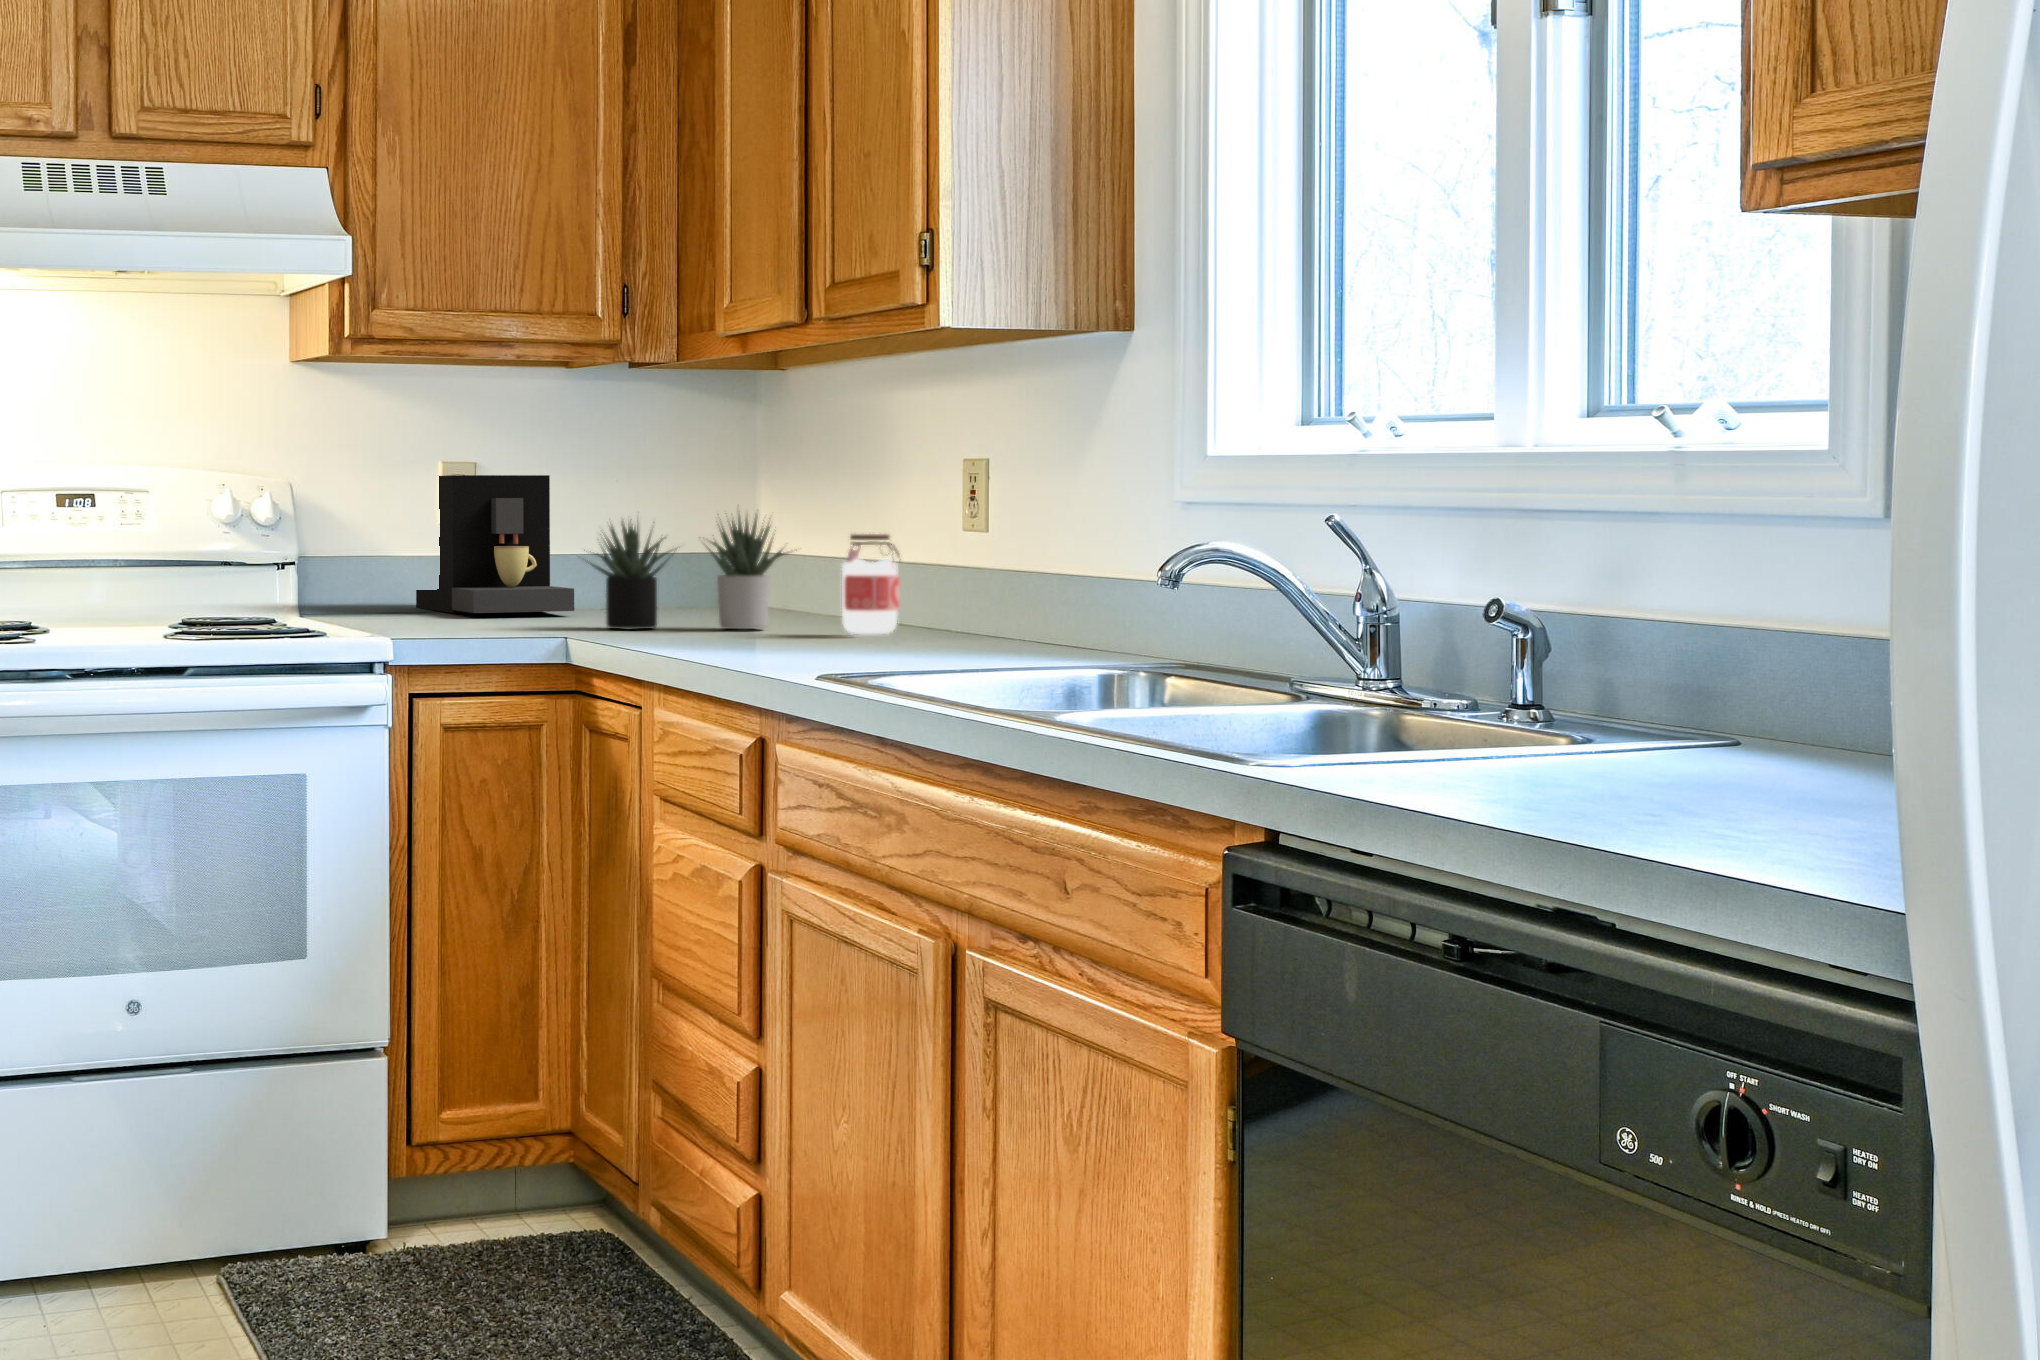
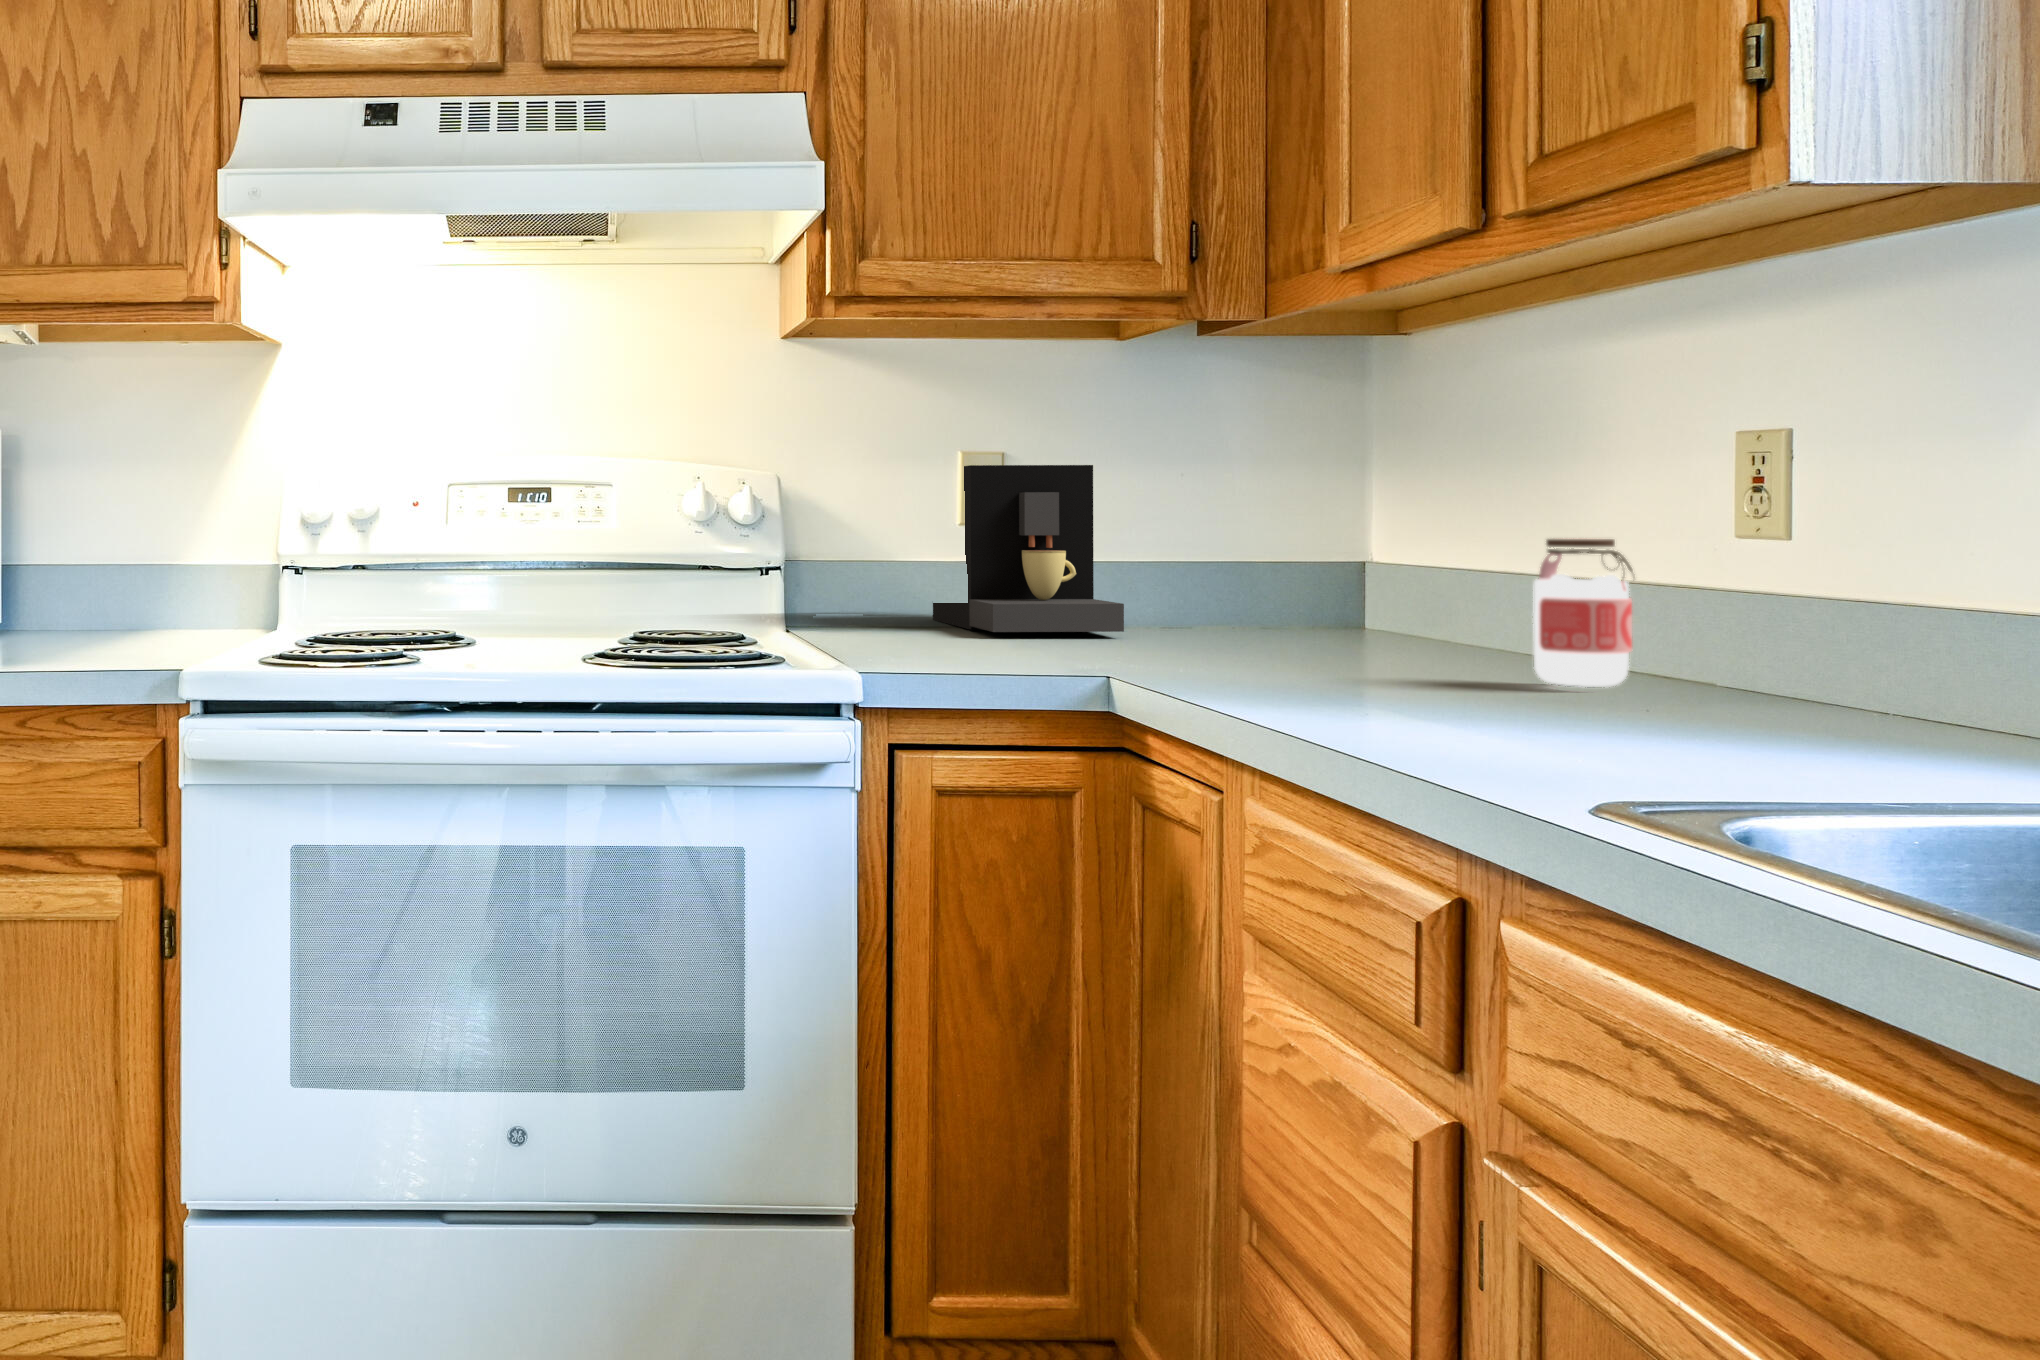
succulent plant: present [585,515,797,629] -> none [1125,494,1459,669]

